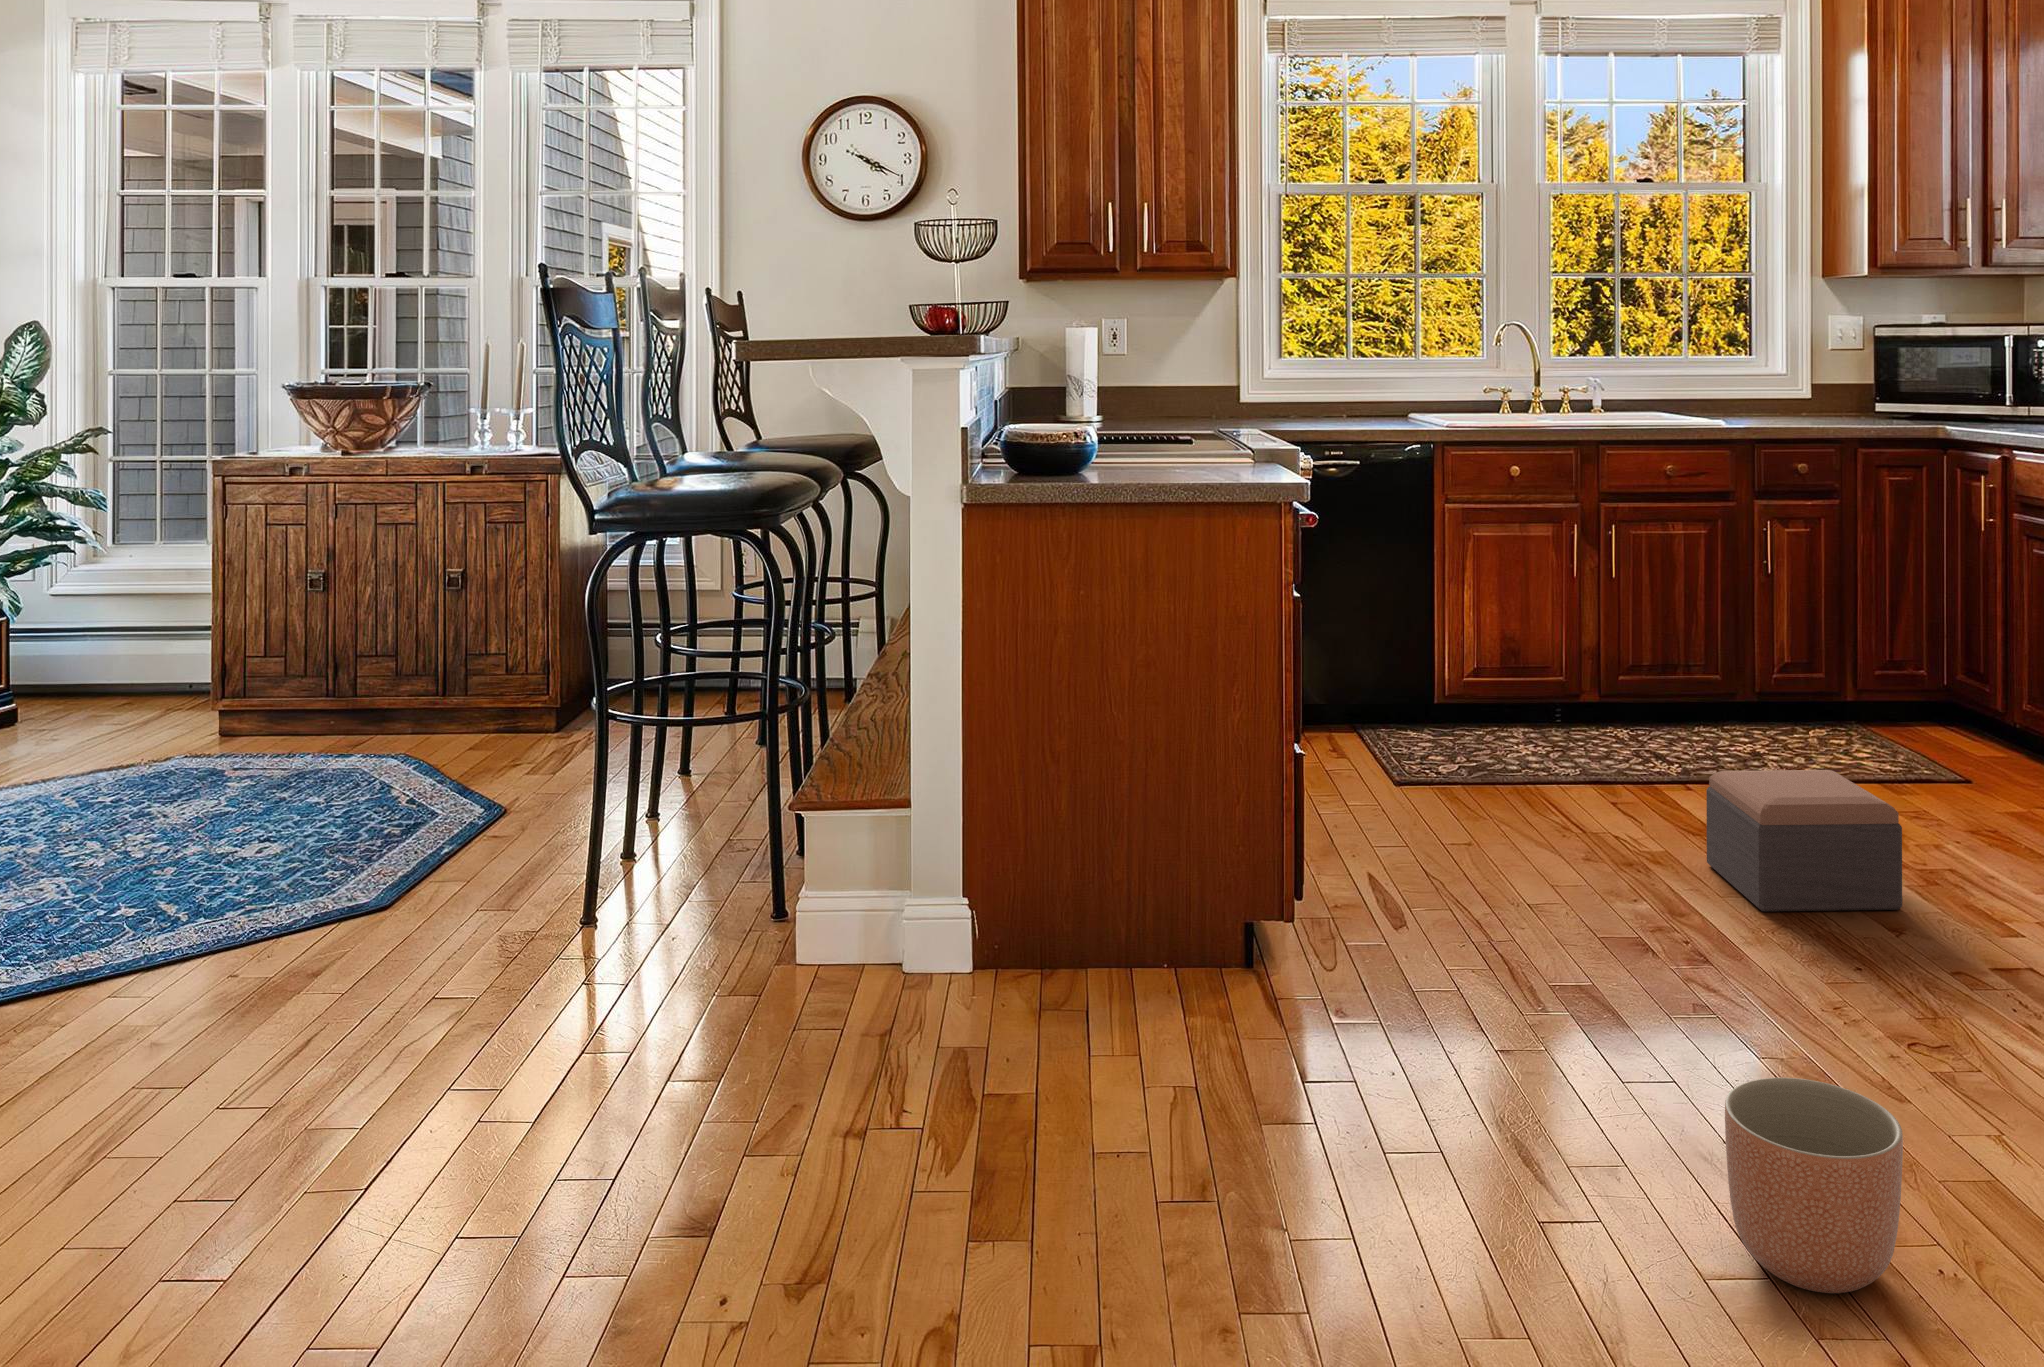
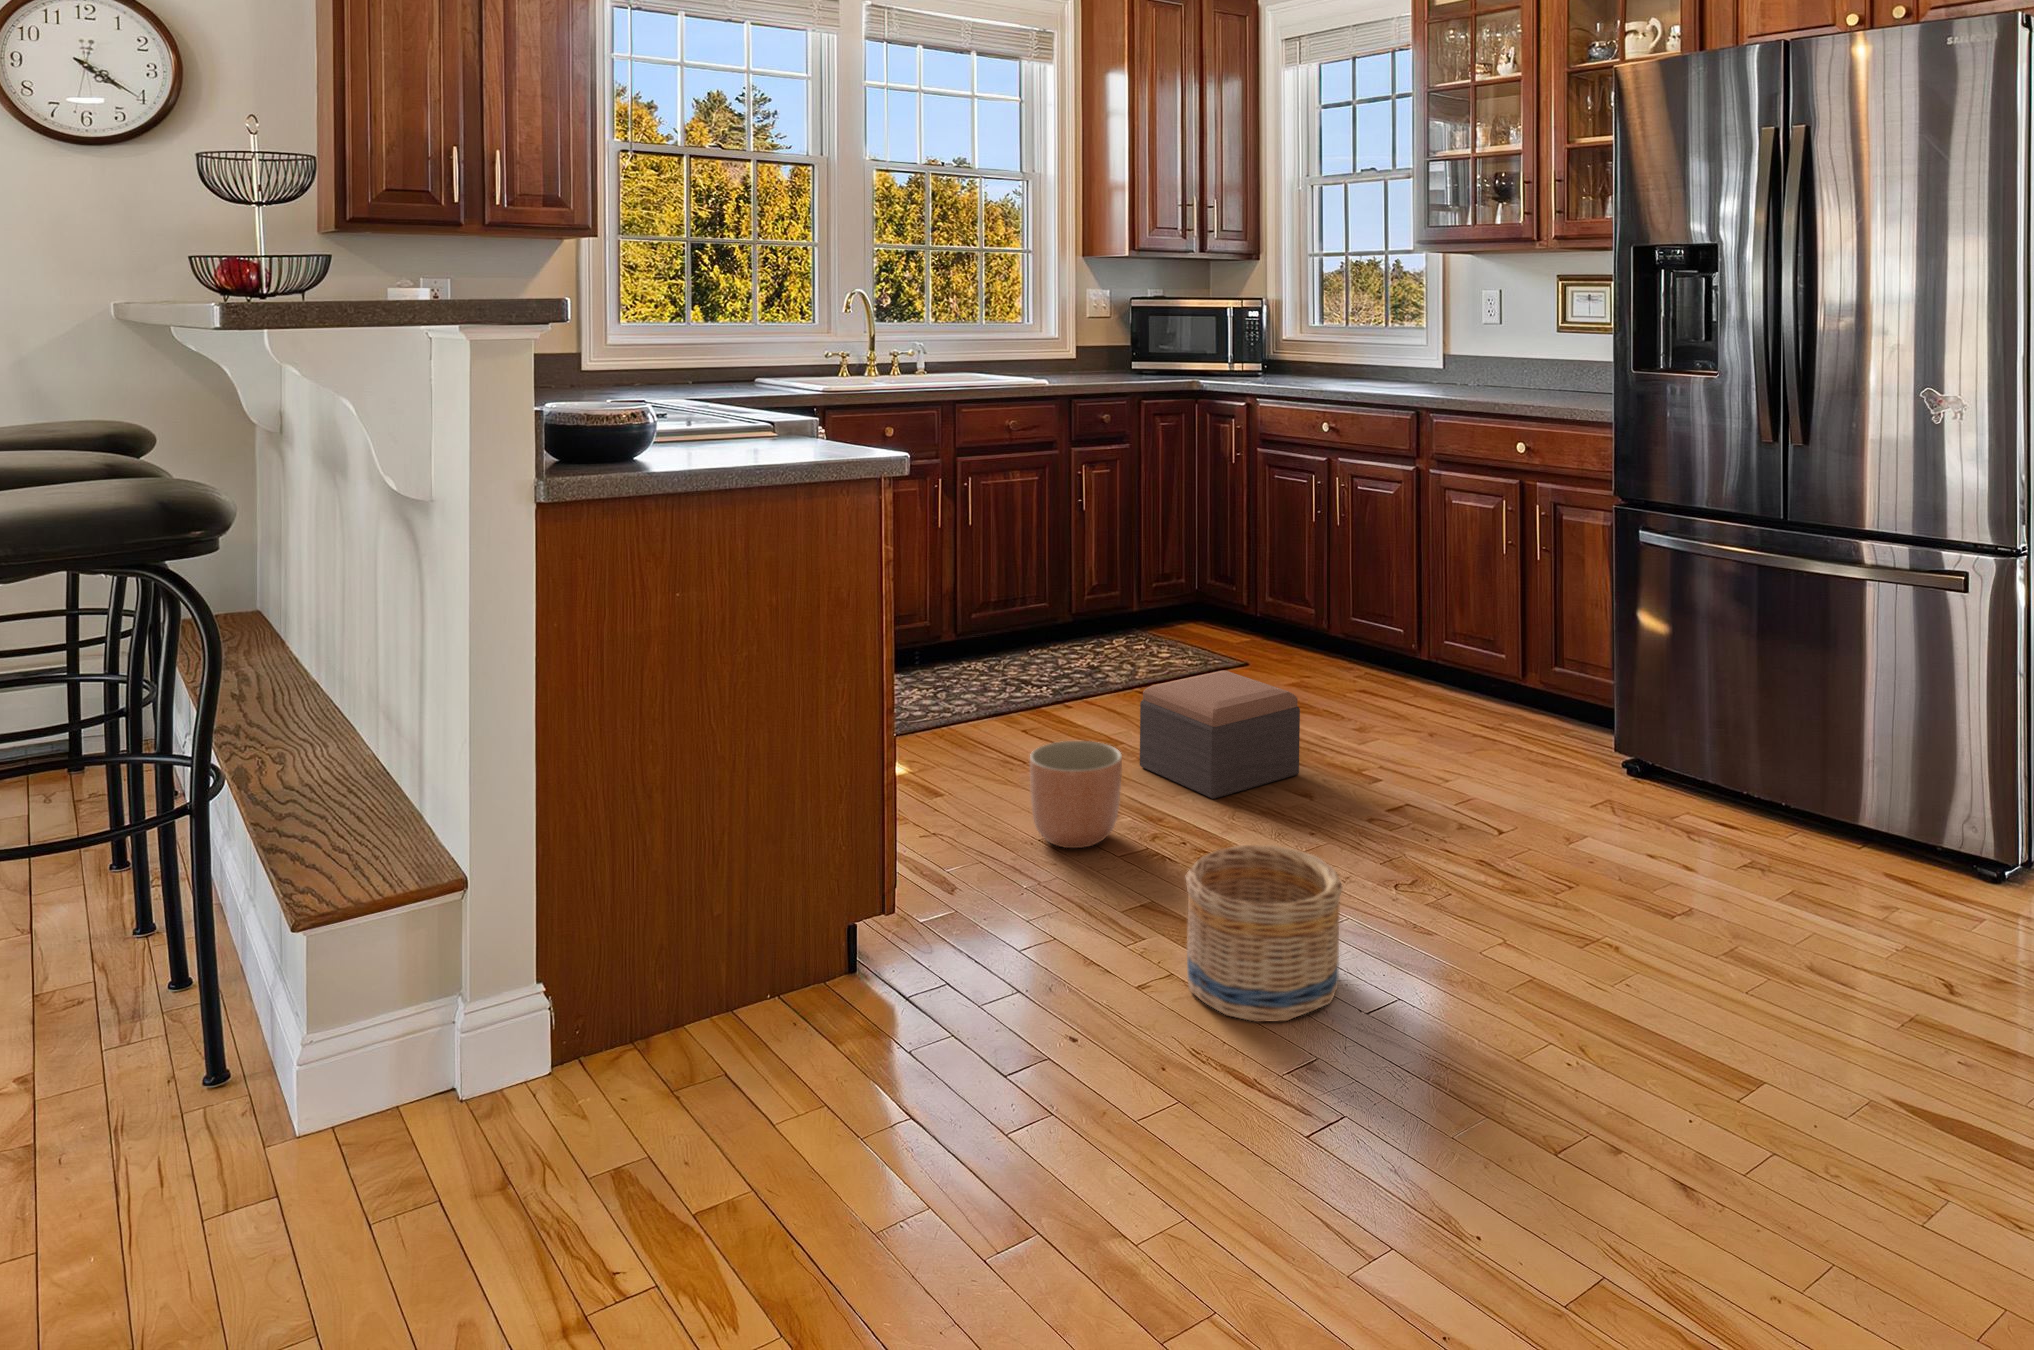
basket: none [1536,928,1720,1123] -> present [1186,845,1343,1022]
planter: present [1725,1078,1903,1293] -> present [1030,741,1122,848]

